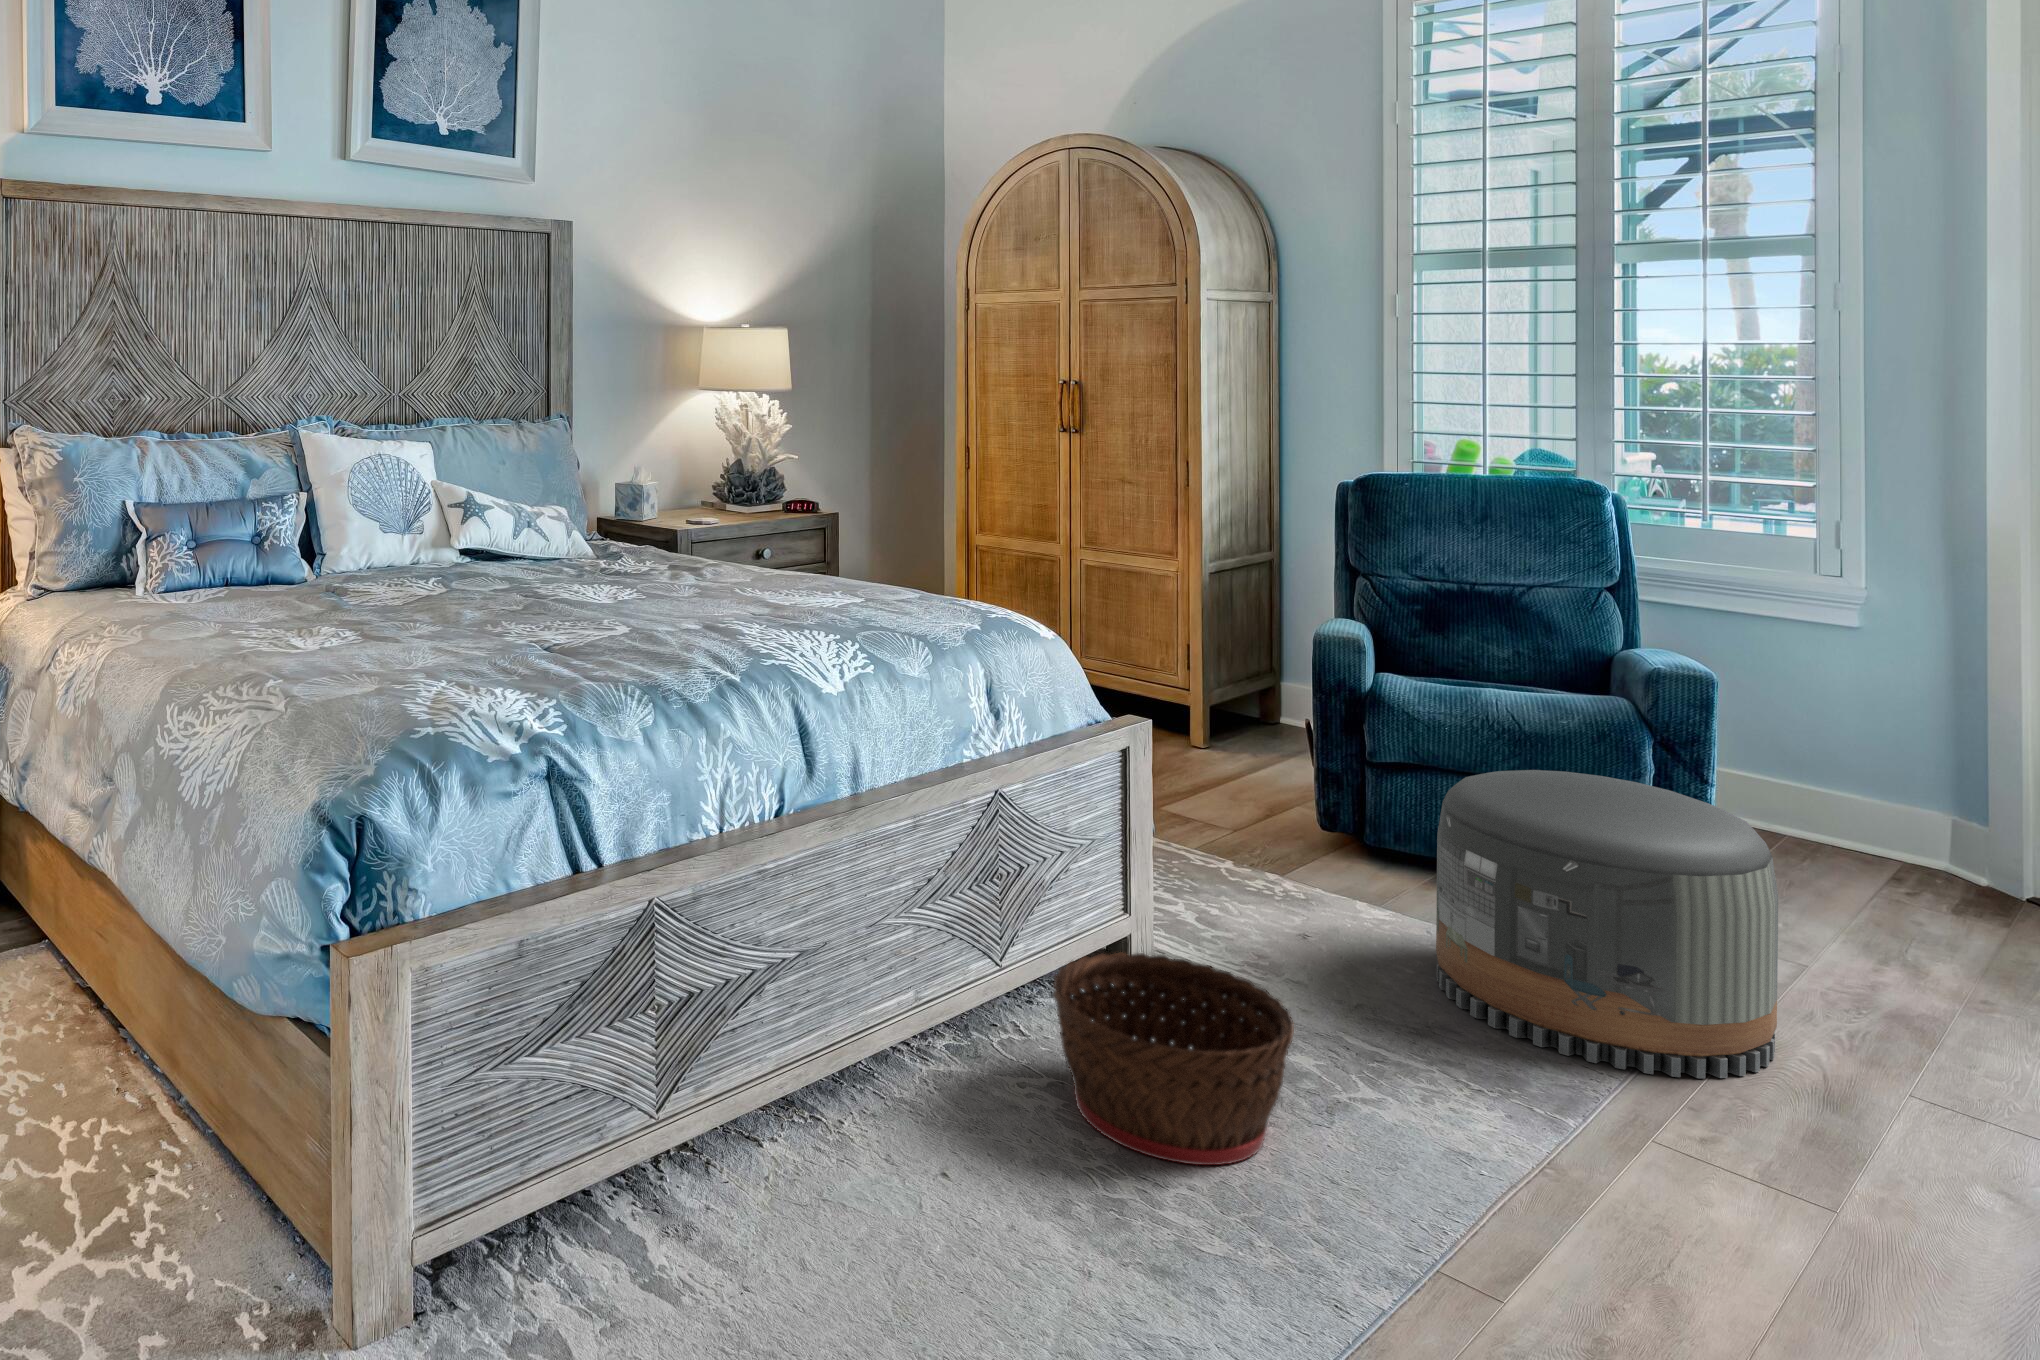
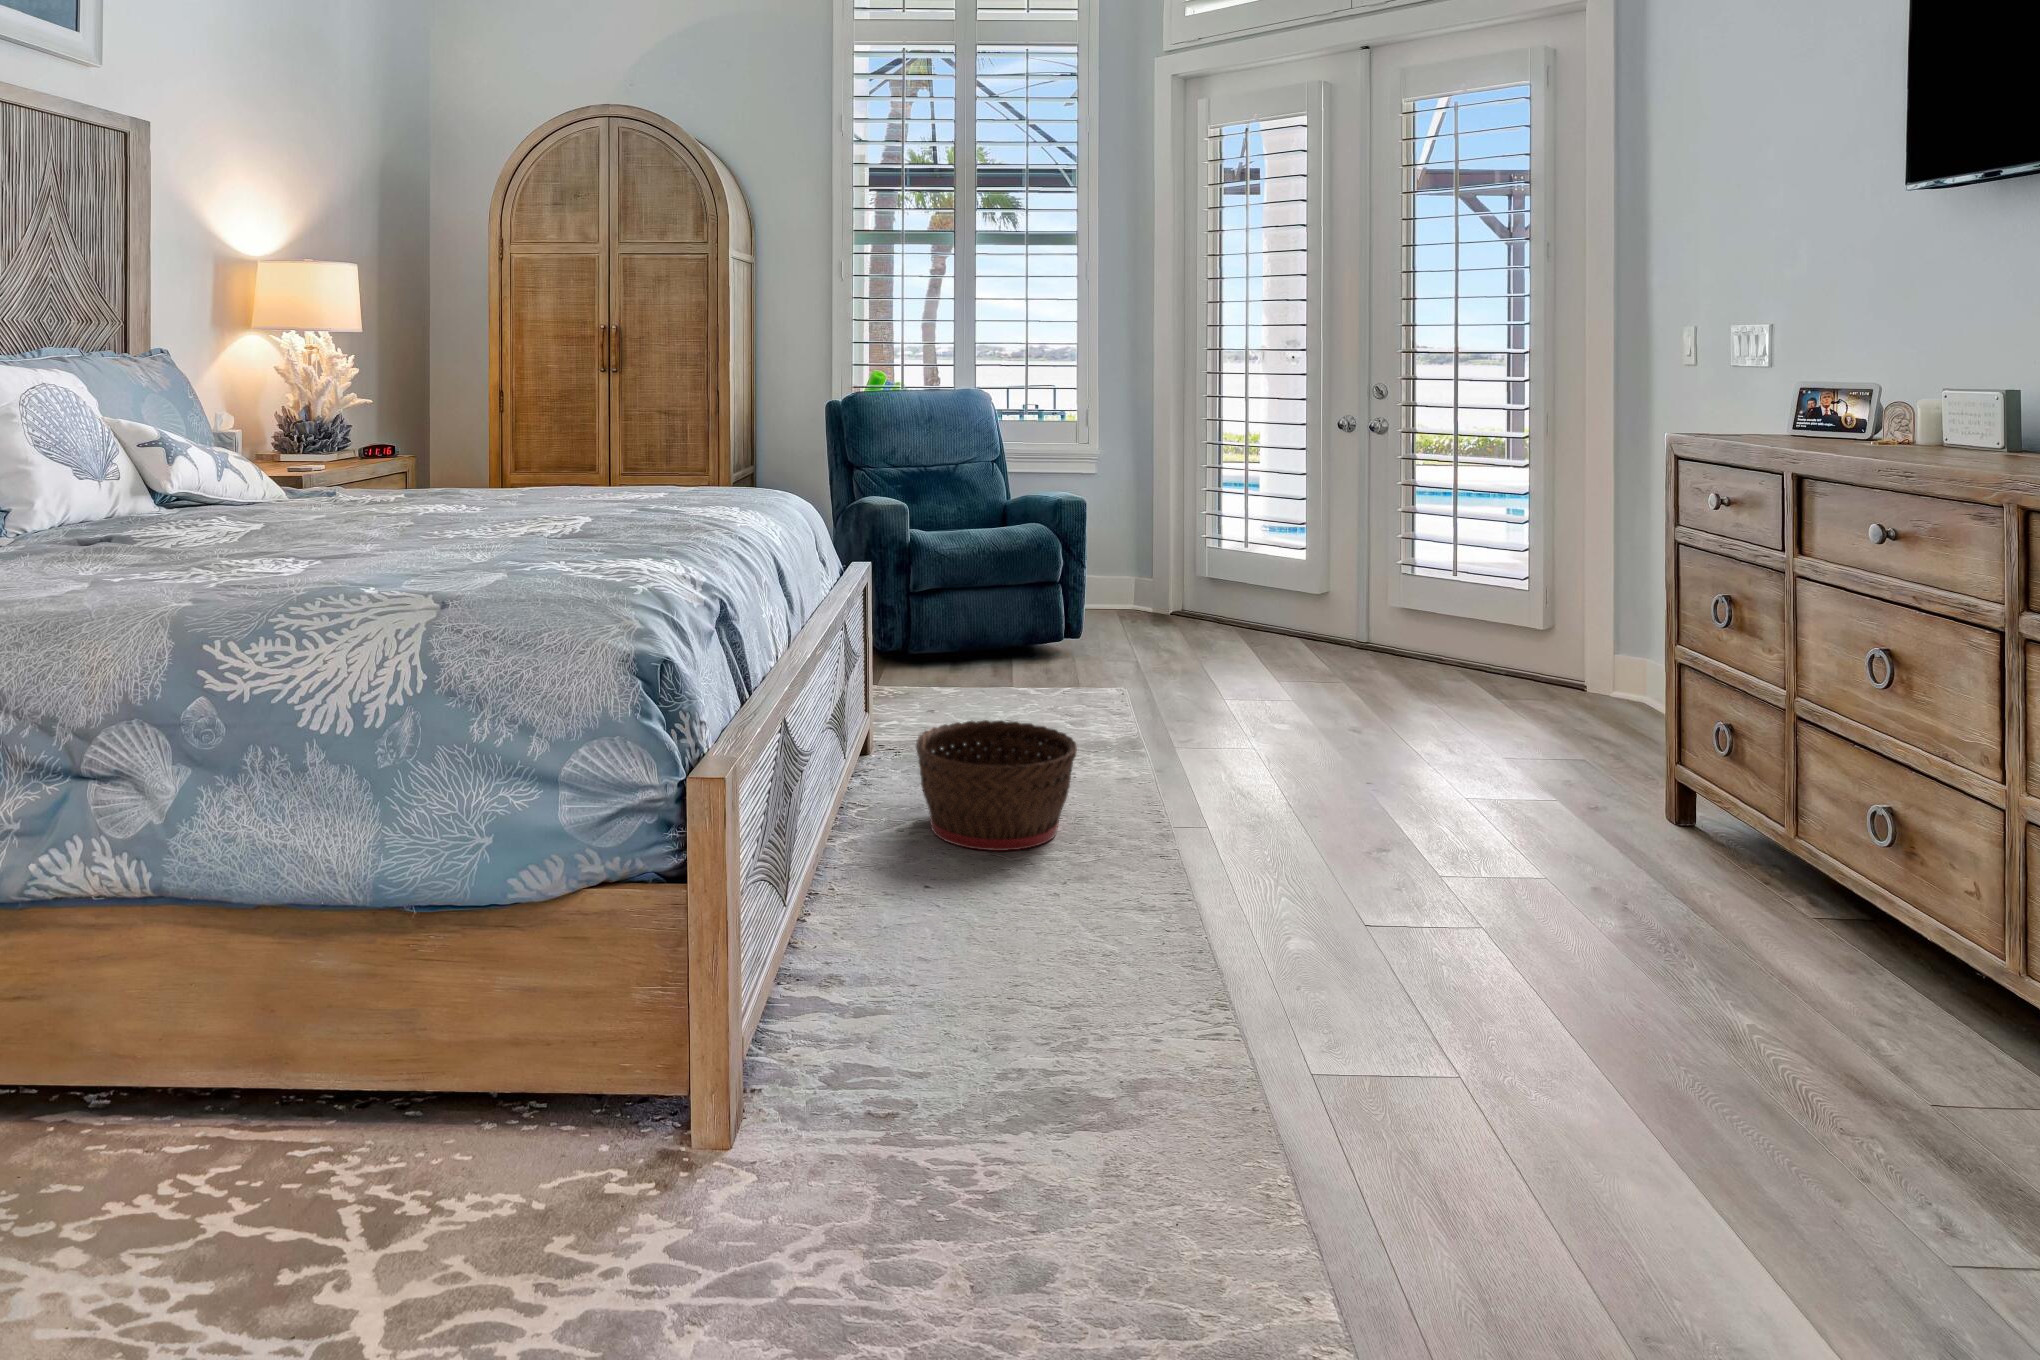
pouf: present [1436,770,1778,1078] -> none [1011,566,1186,736]

